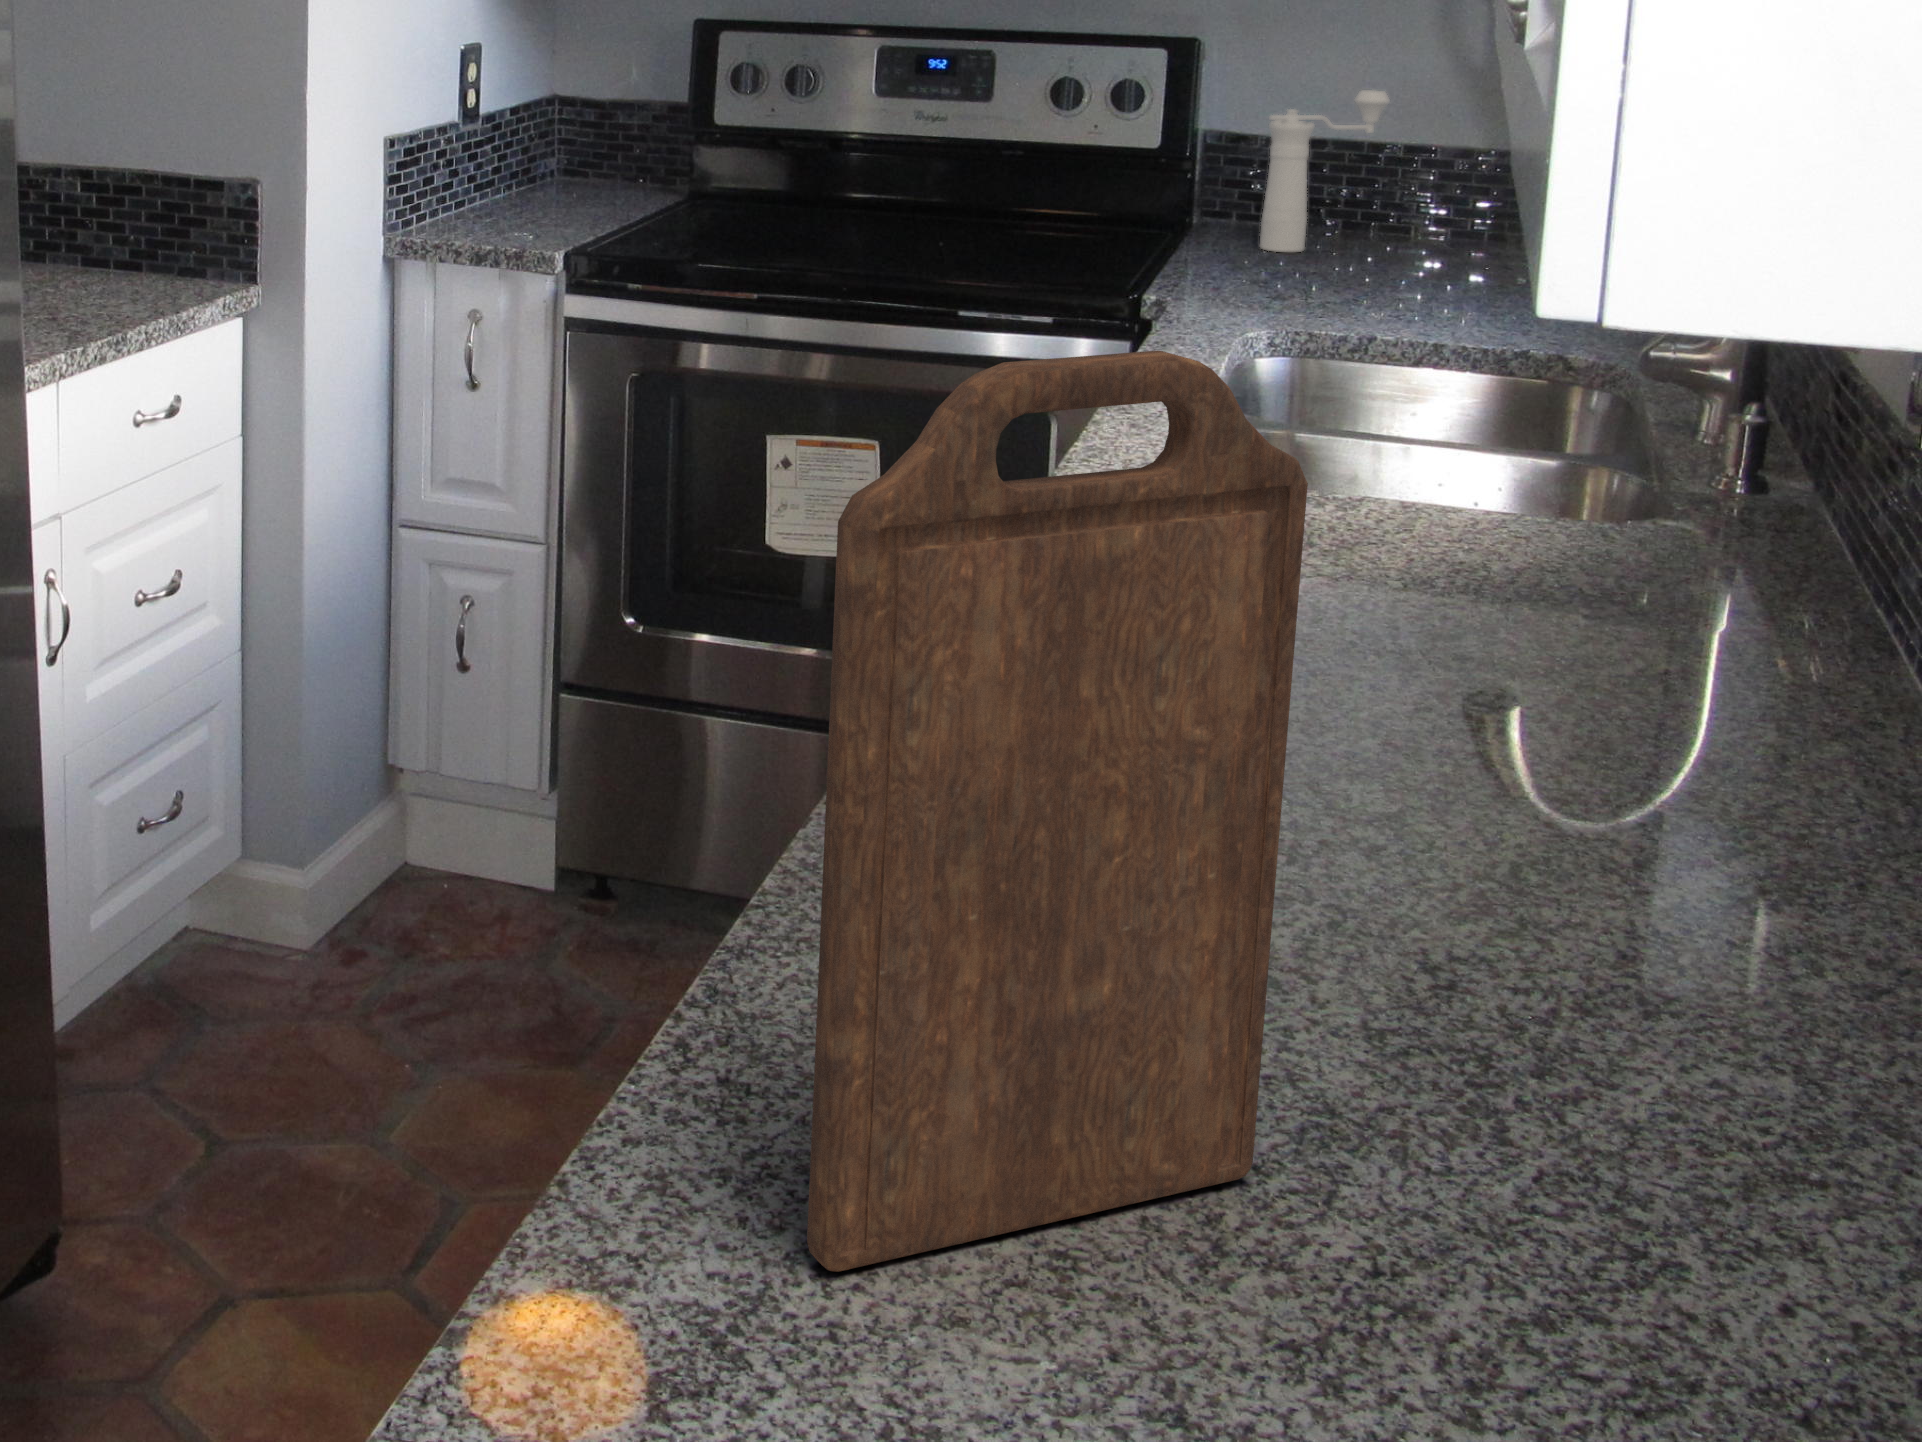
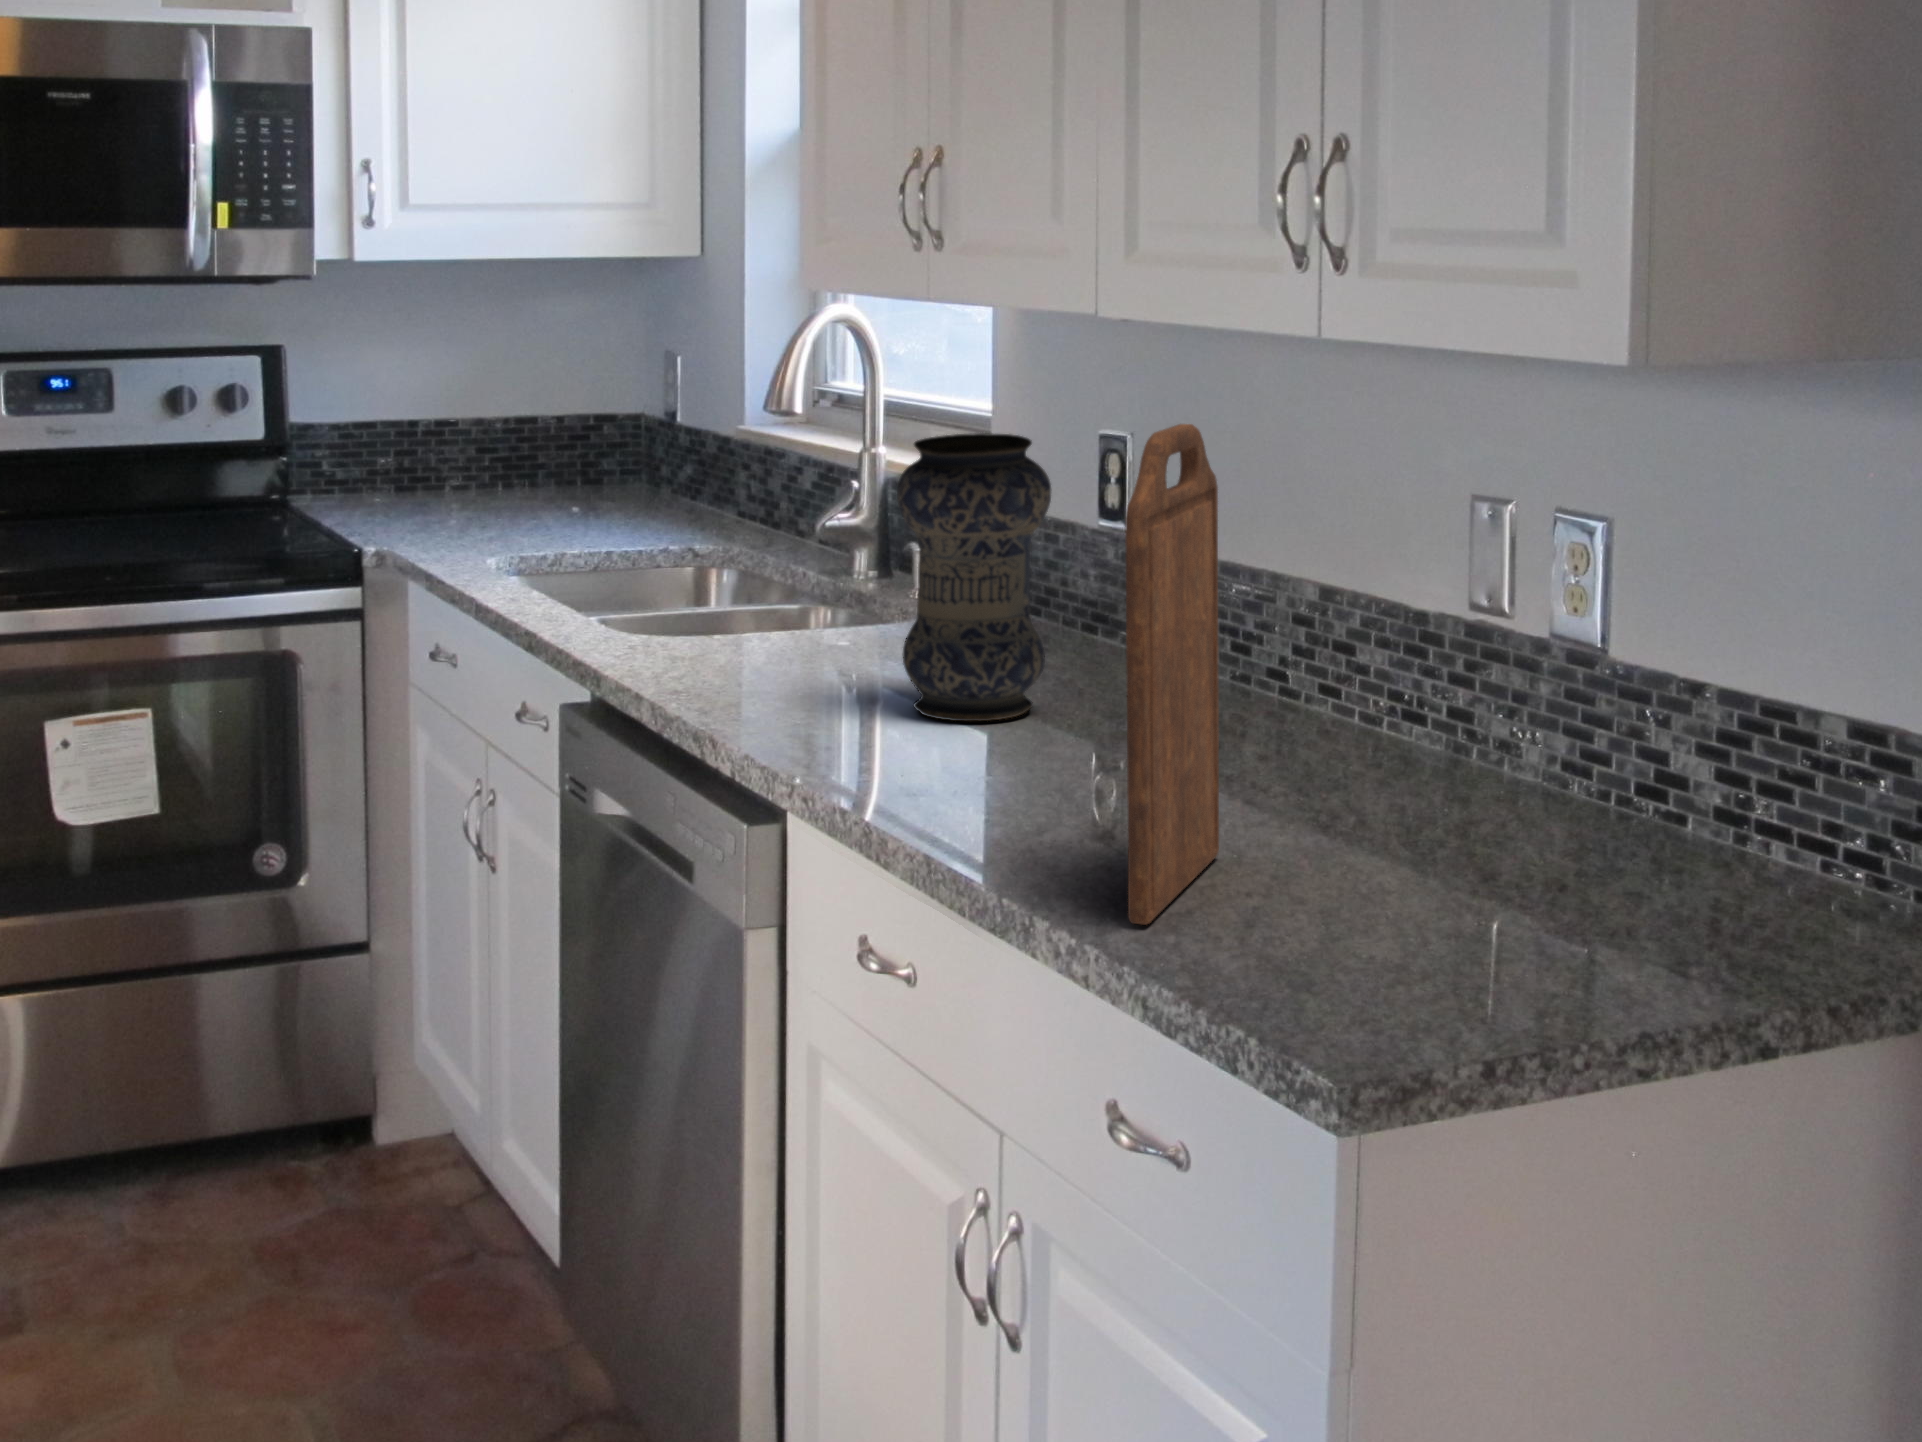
pepper mill: present [1260,90,1389,252] -> none [363,374,444,509]
vase: none [1307,280,1604,766] -> present [897,433,1051,721]

